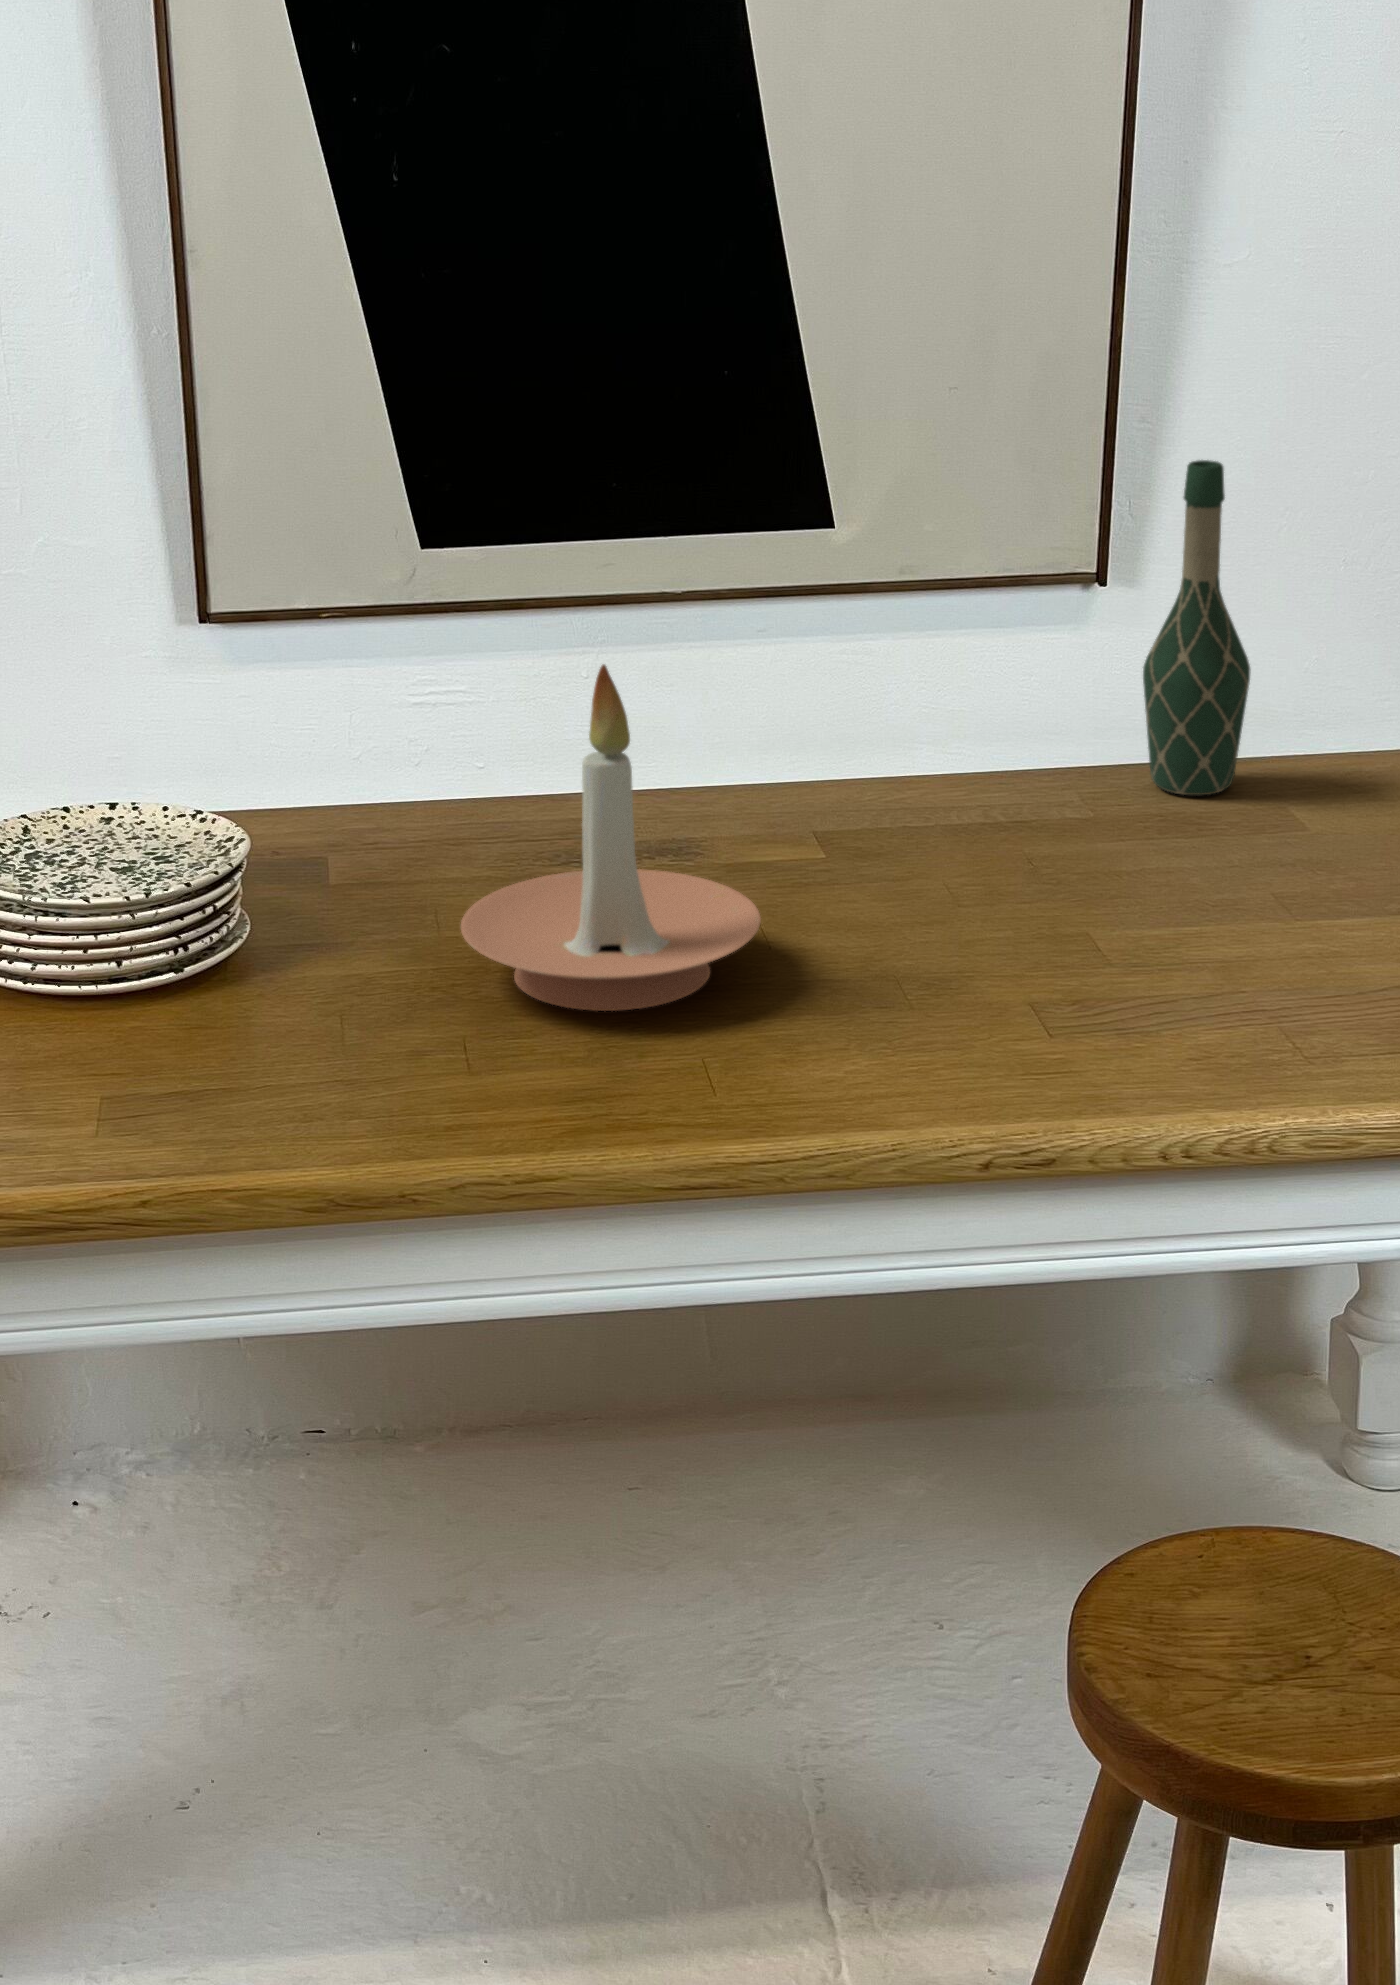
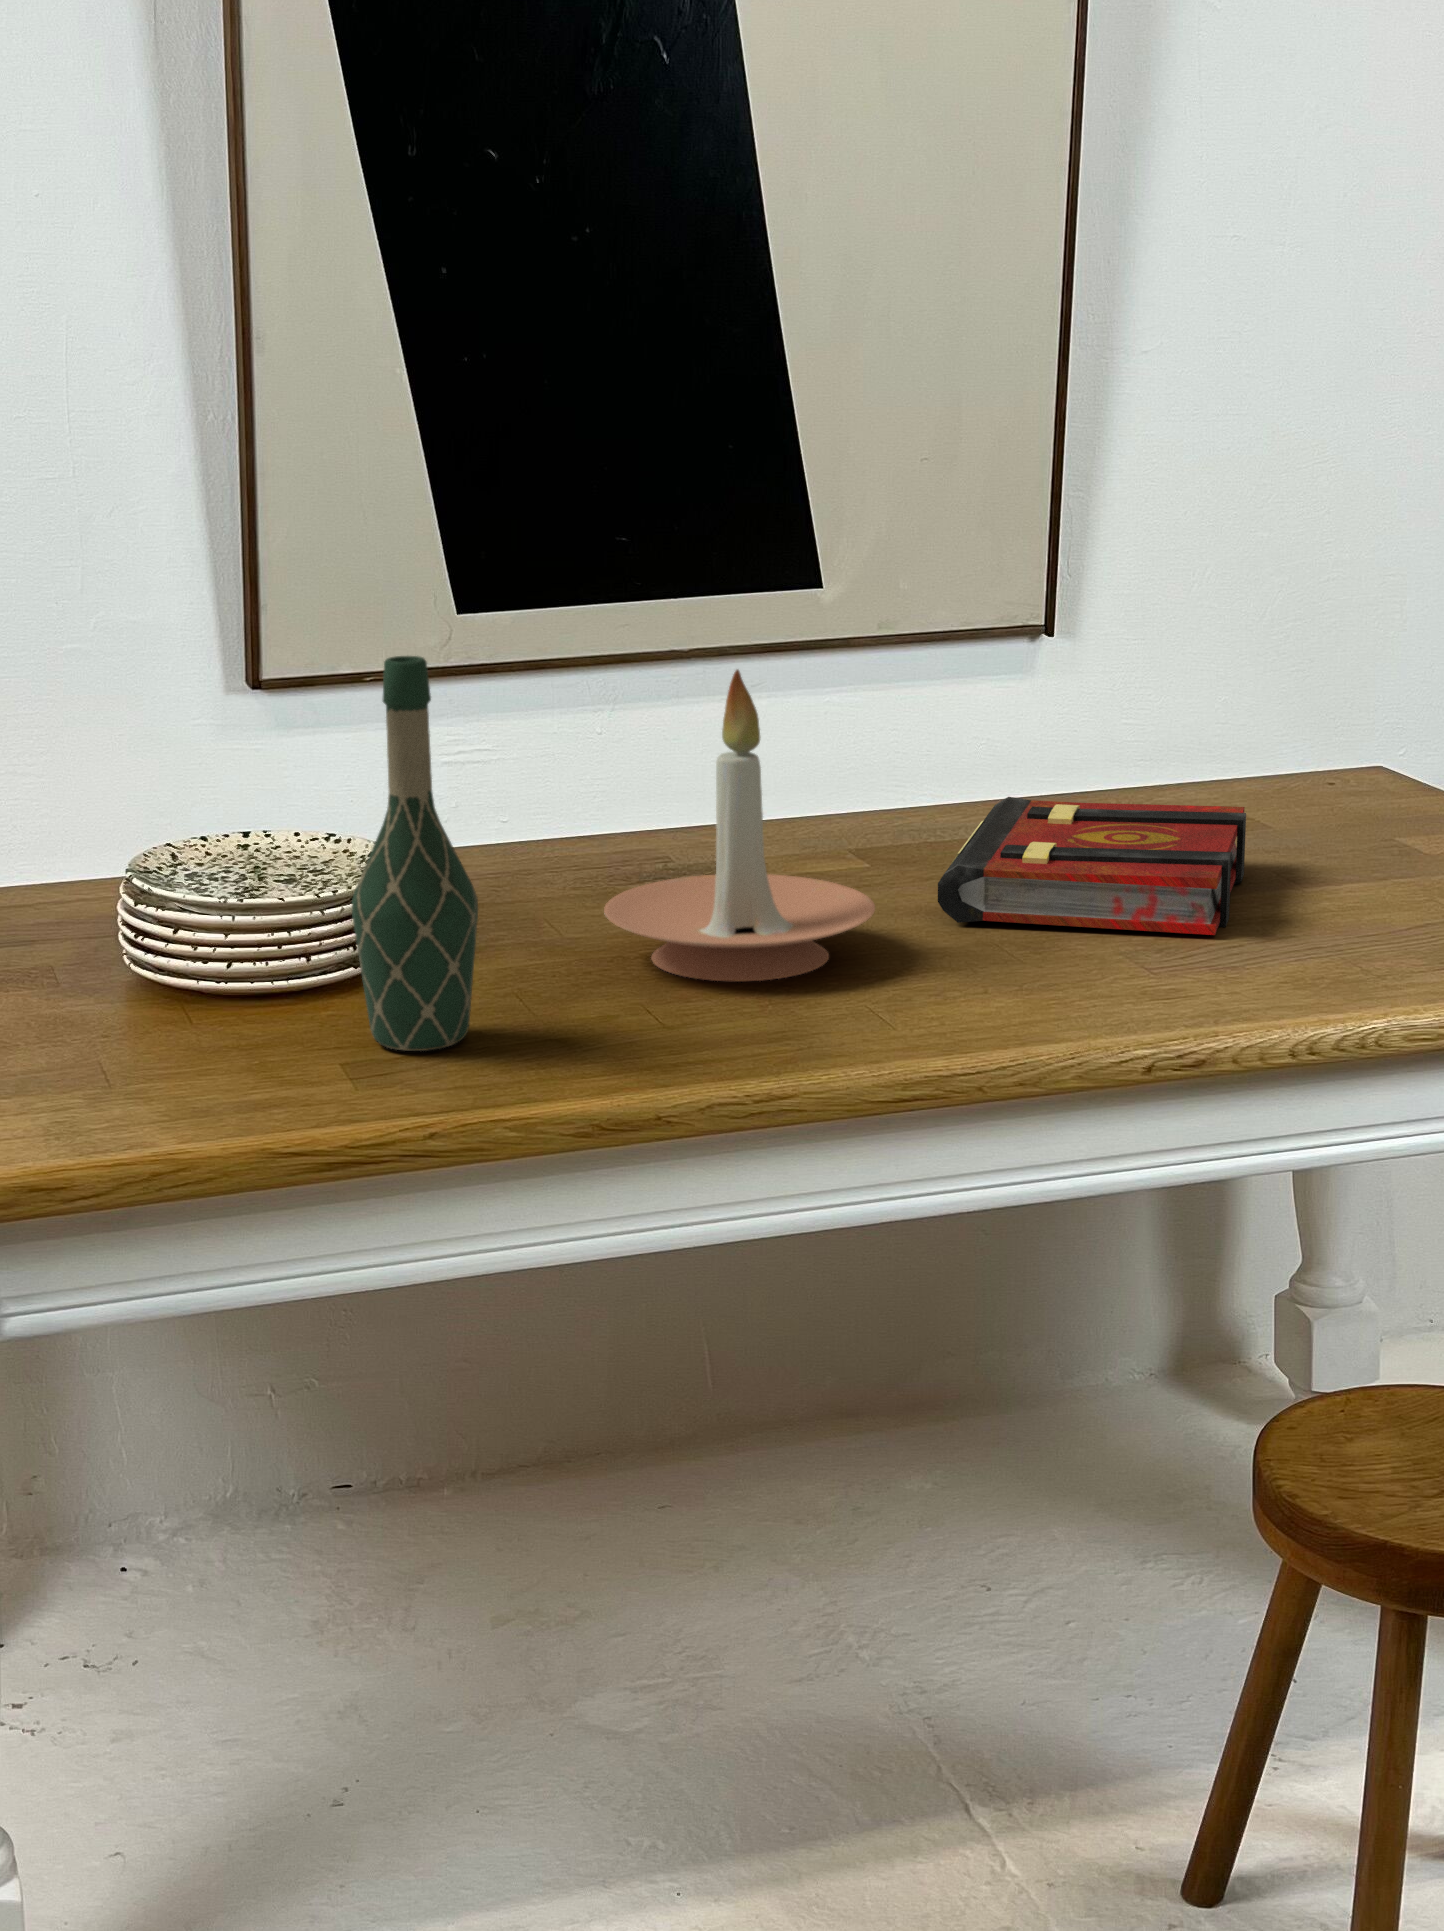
wine bottle: present [1143,460,1250,795] -> present [352,656,478,1051]
book: none [855,774,1254,979] -> present [938,797,1246,935]

